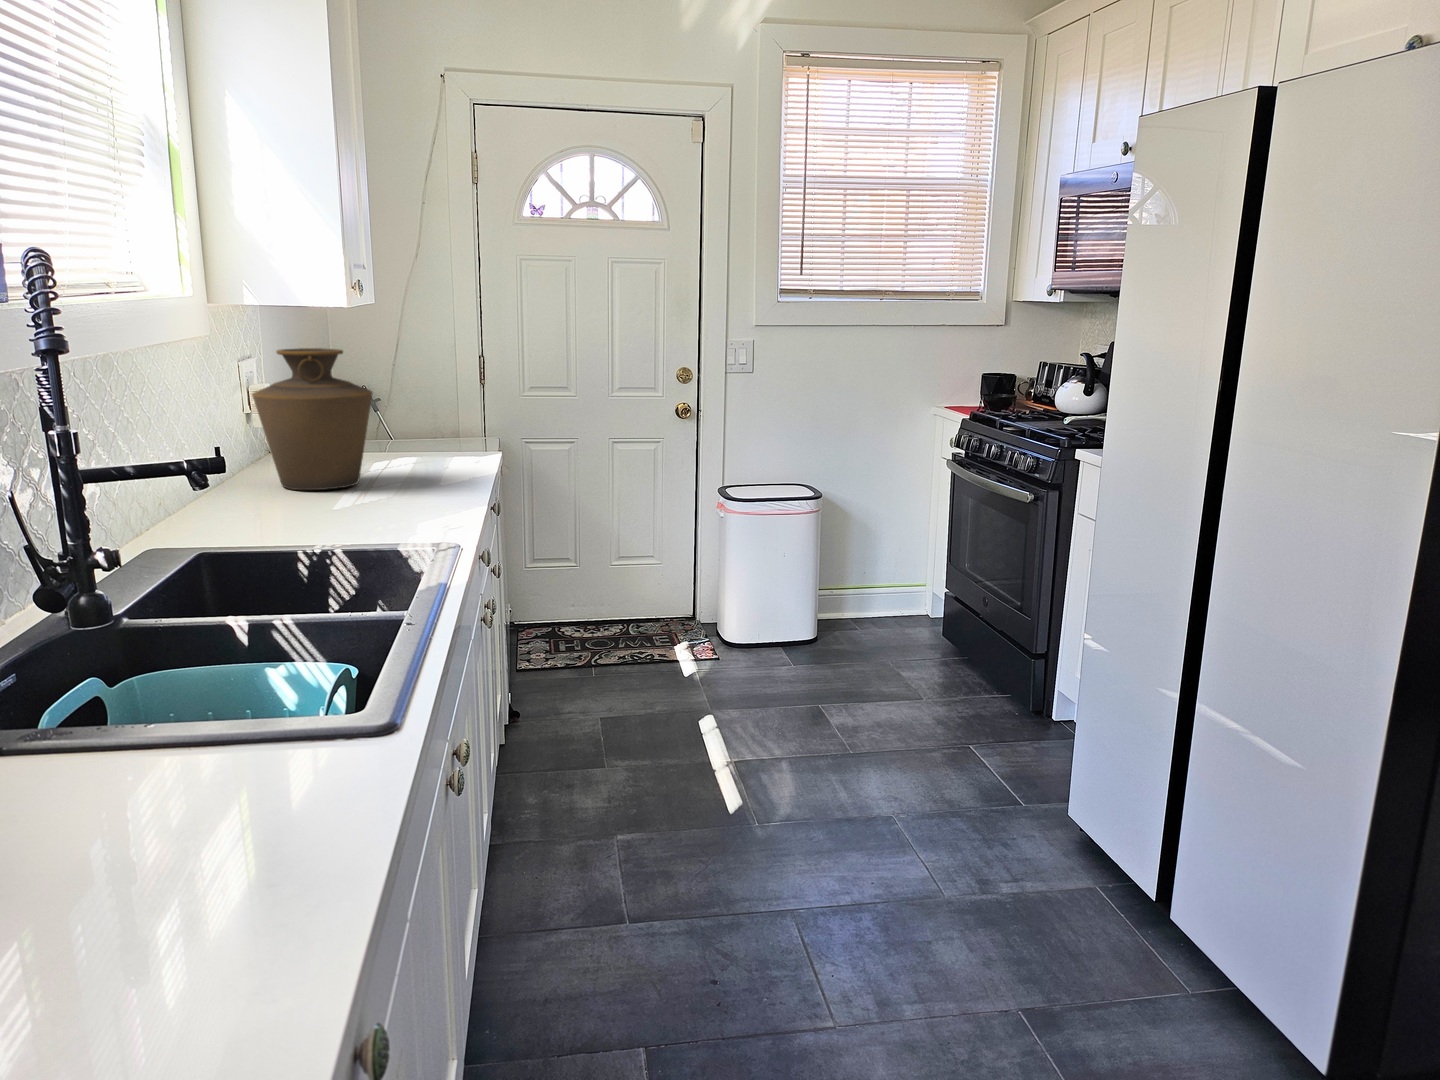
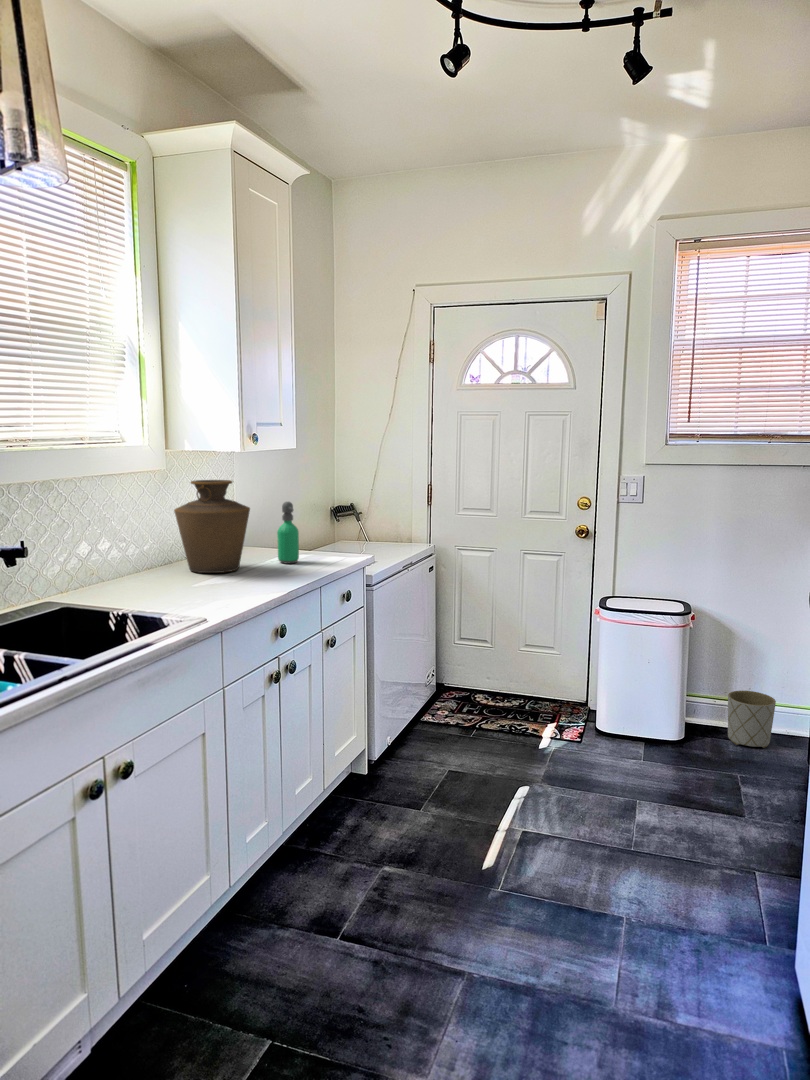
soap dispenser: none [385,380,419,470] -> present [277,502,299,563]
planter: none [852,574,899,633] -> present [728,691,776,748]

